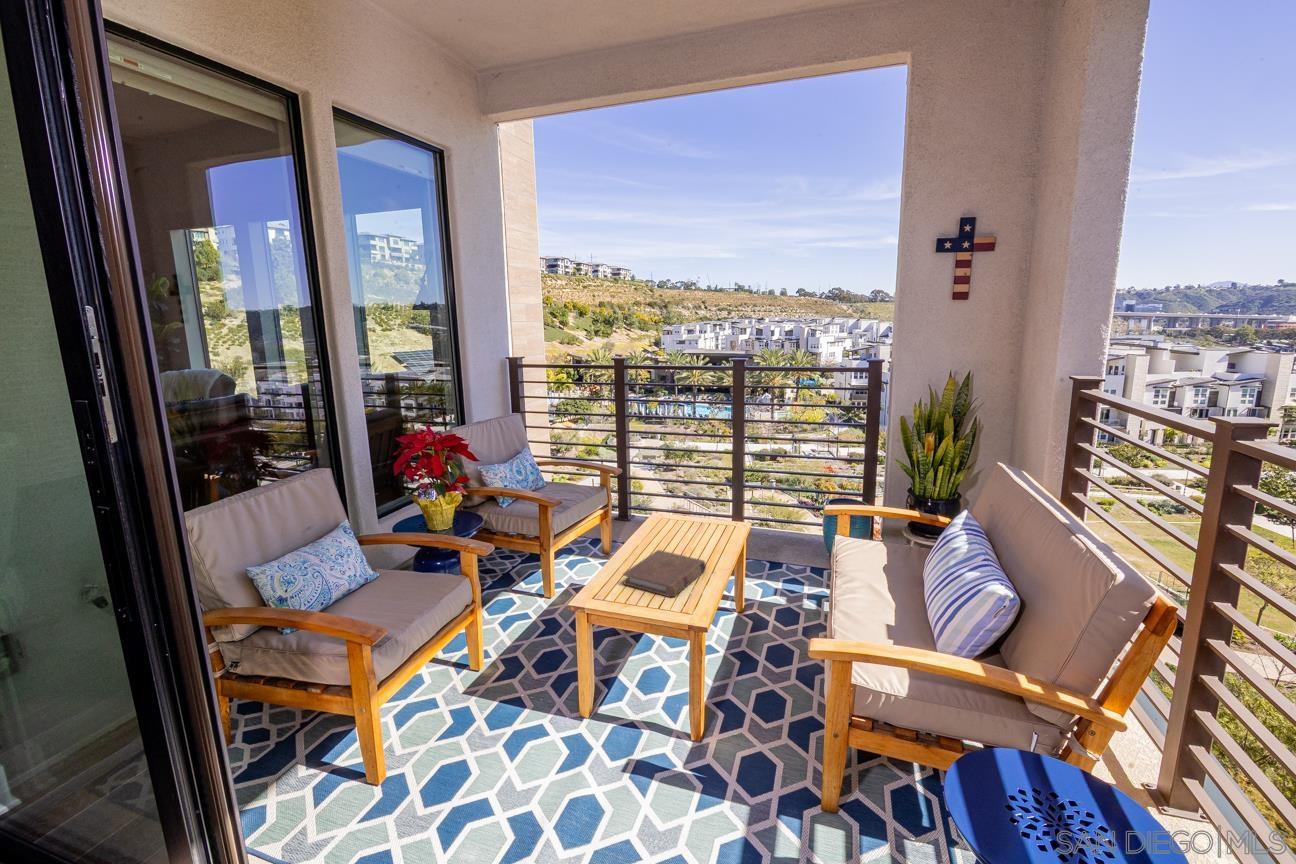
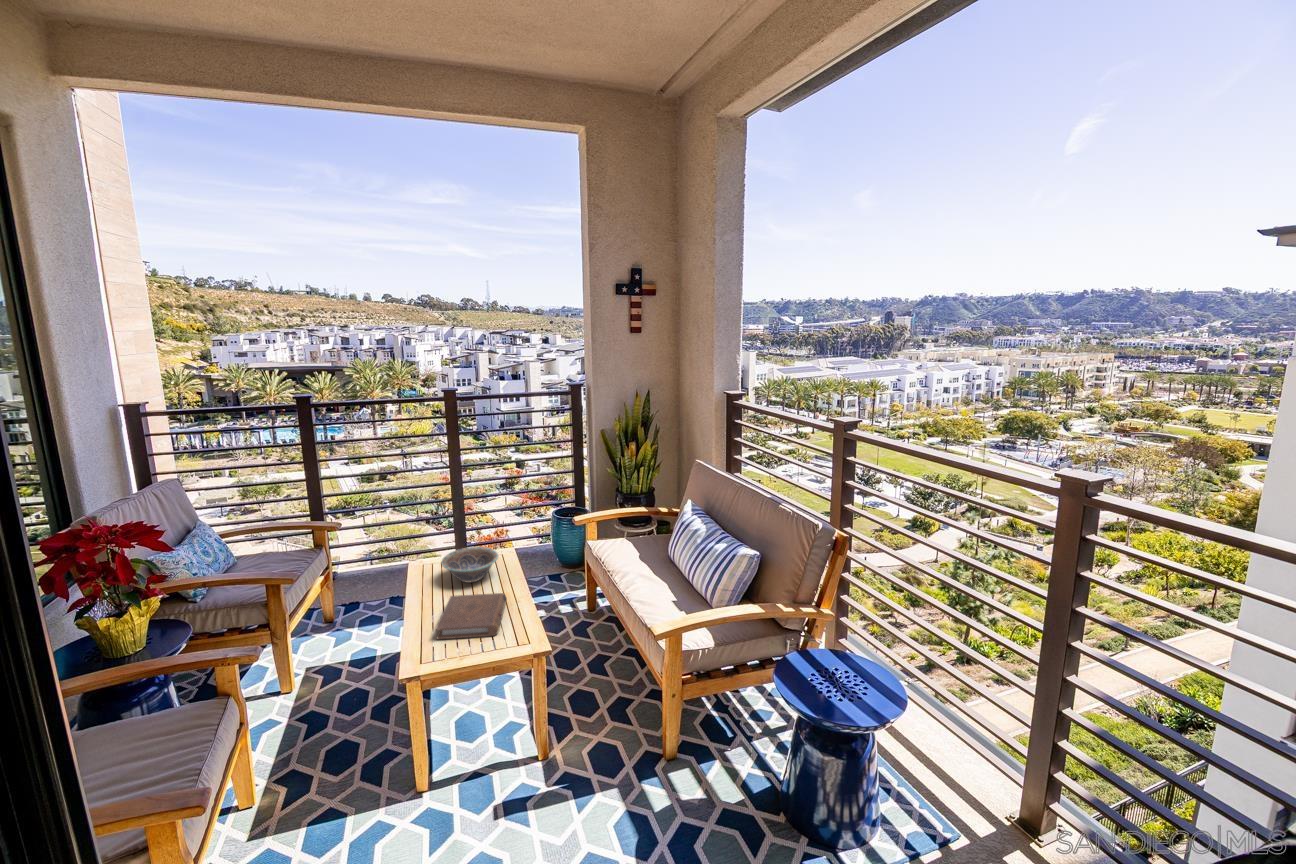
decorative bowl: none [666,510,721,545] -> present [441,547,498,583]

